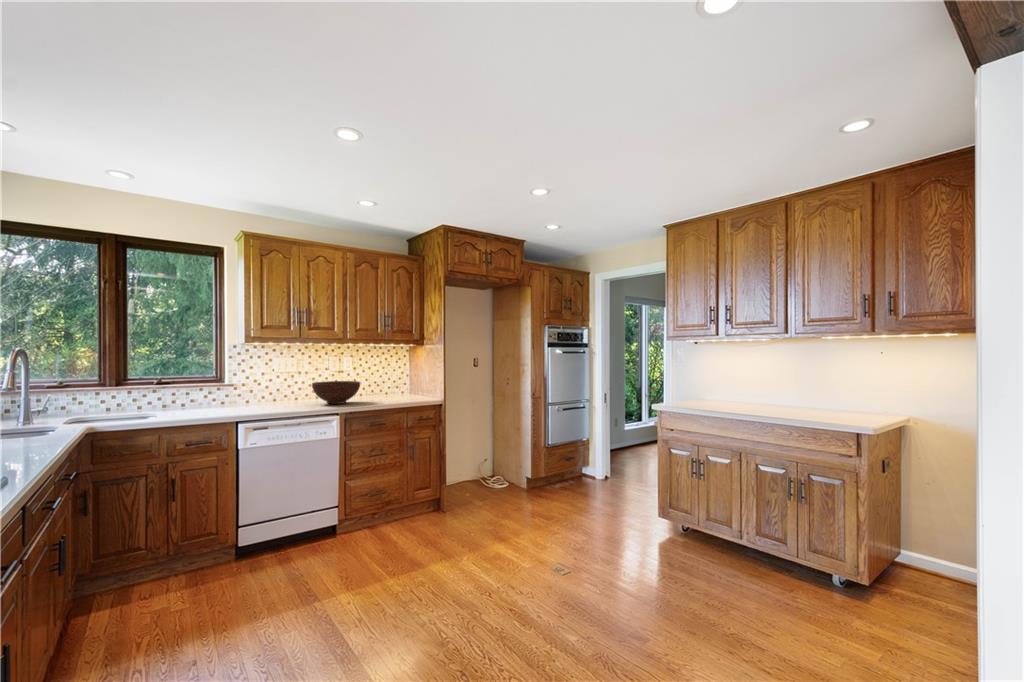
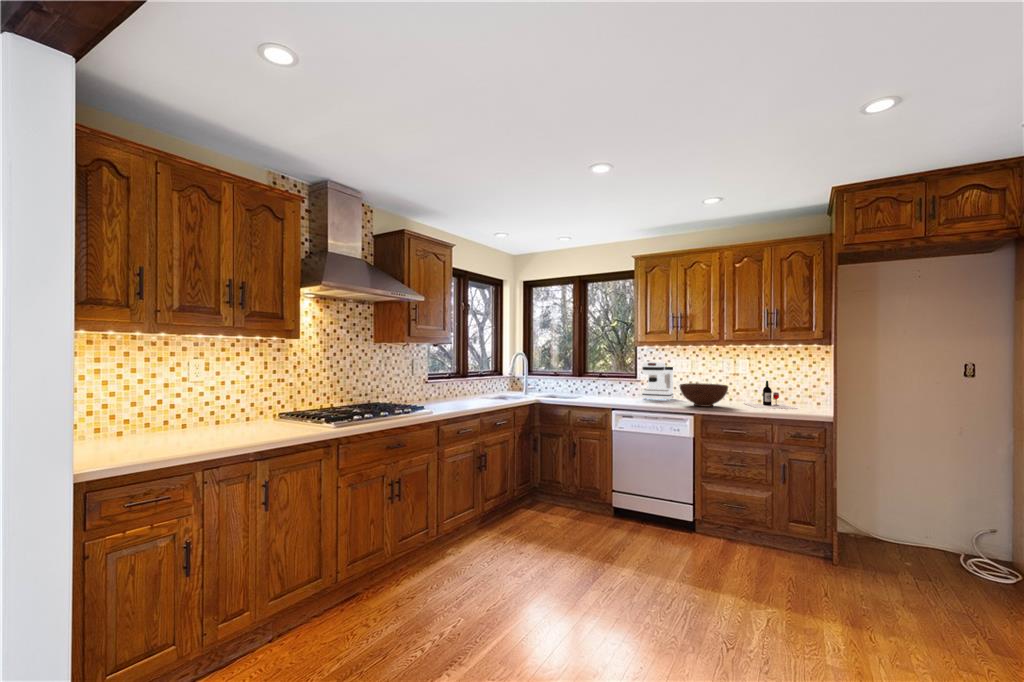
coffee maker: none [239,362,281,406] -> present [642,362,674,400]
wine bottle: none [351,375,400,399] -> present [745,381,796,409]

